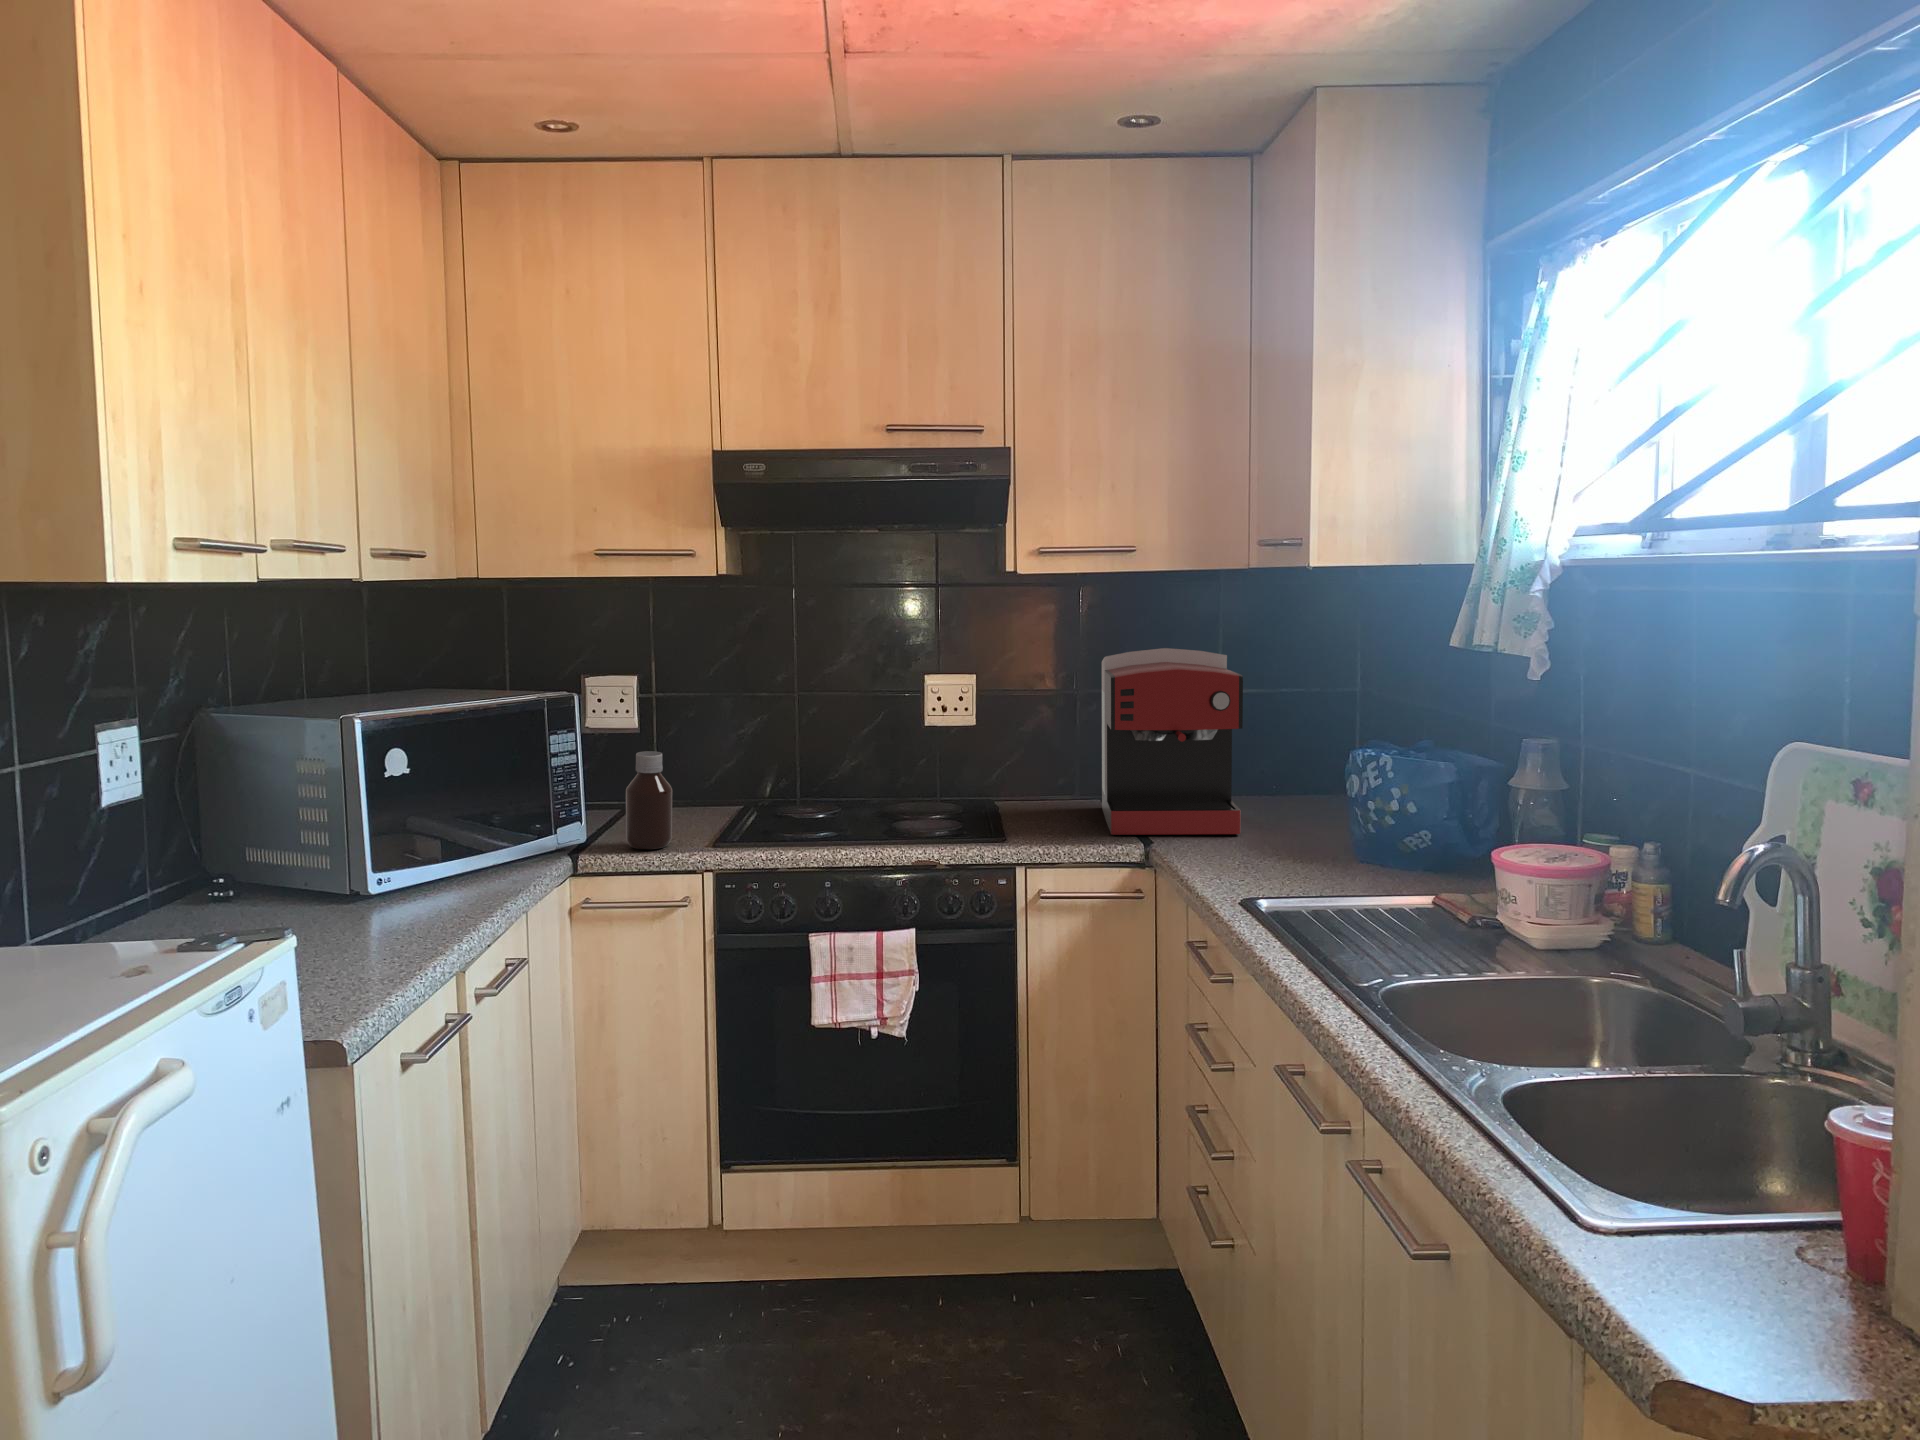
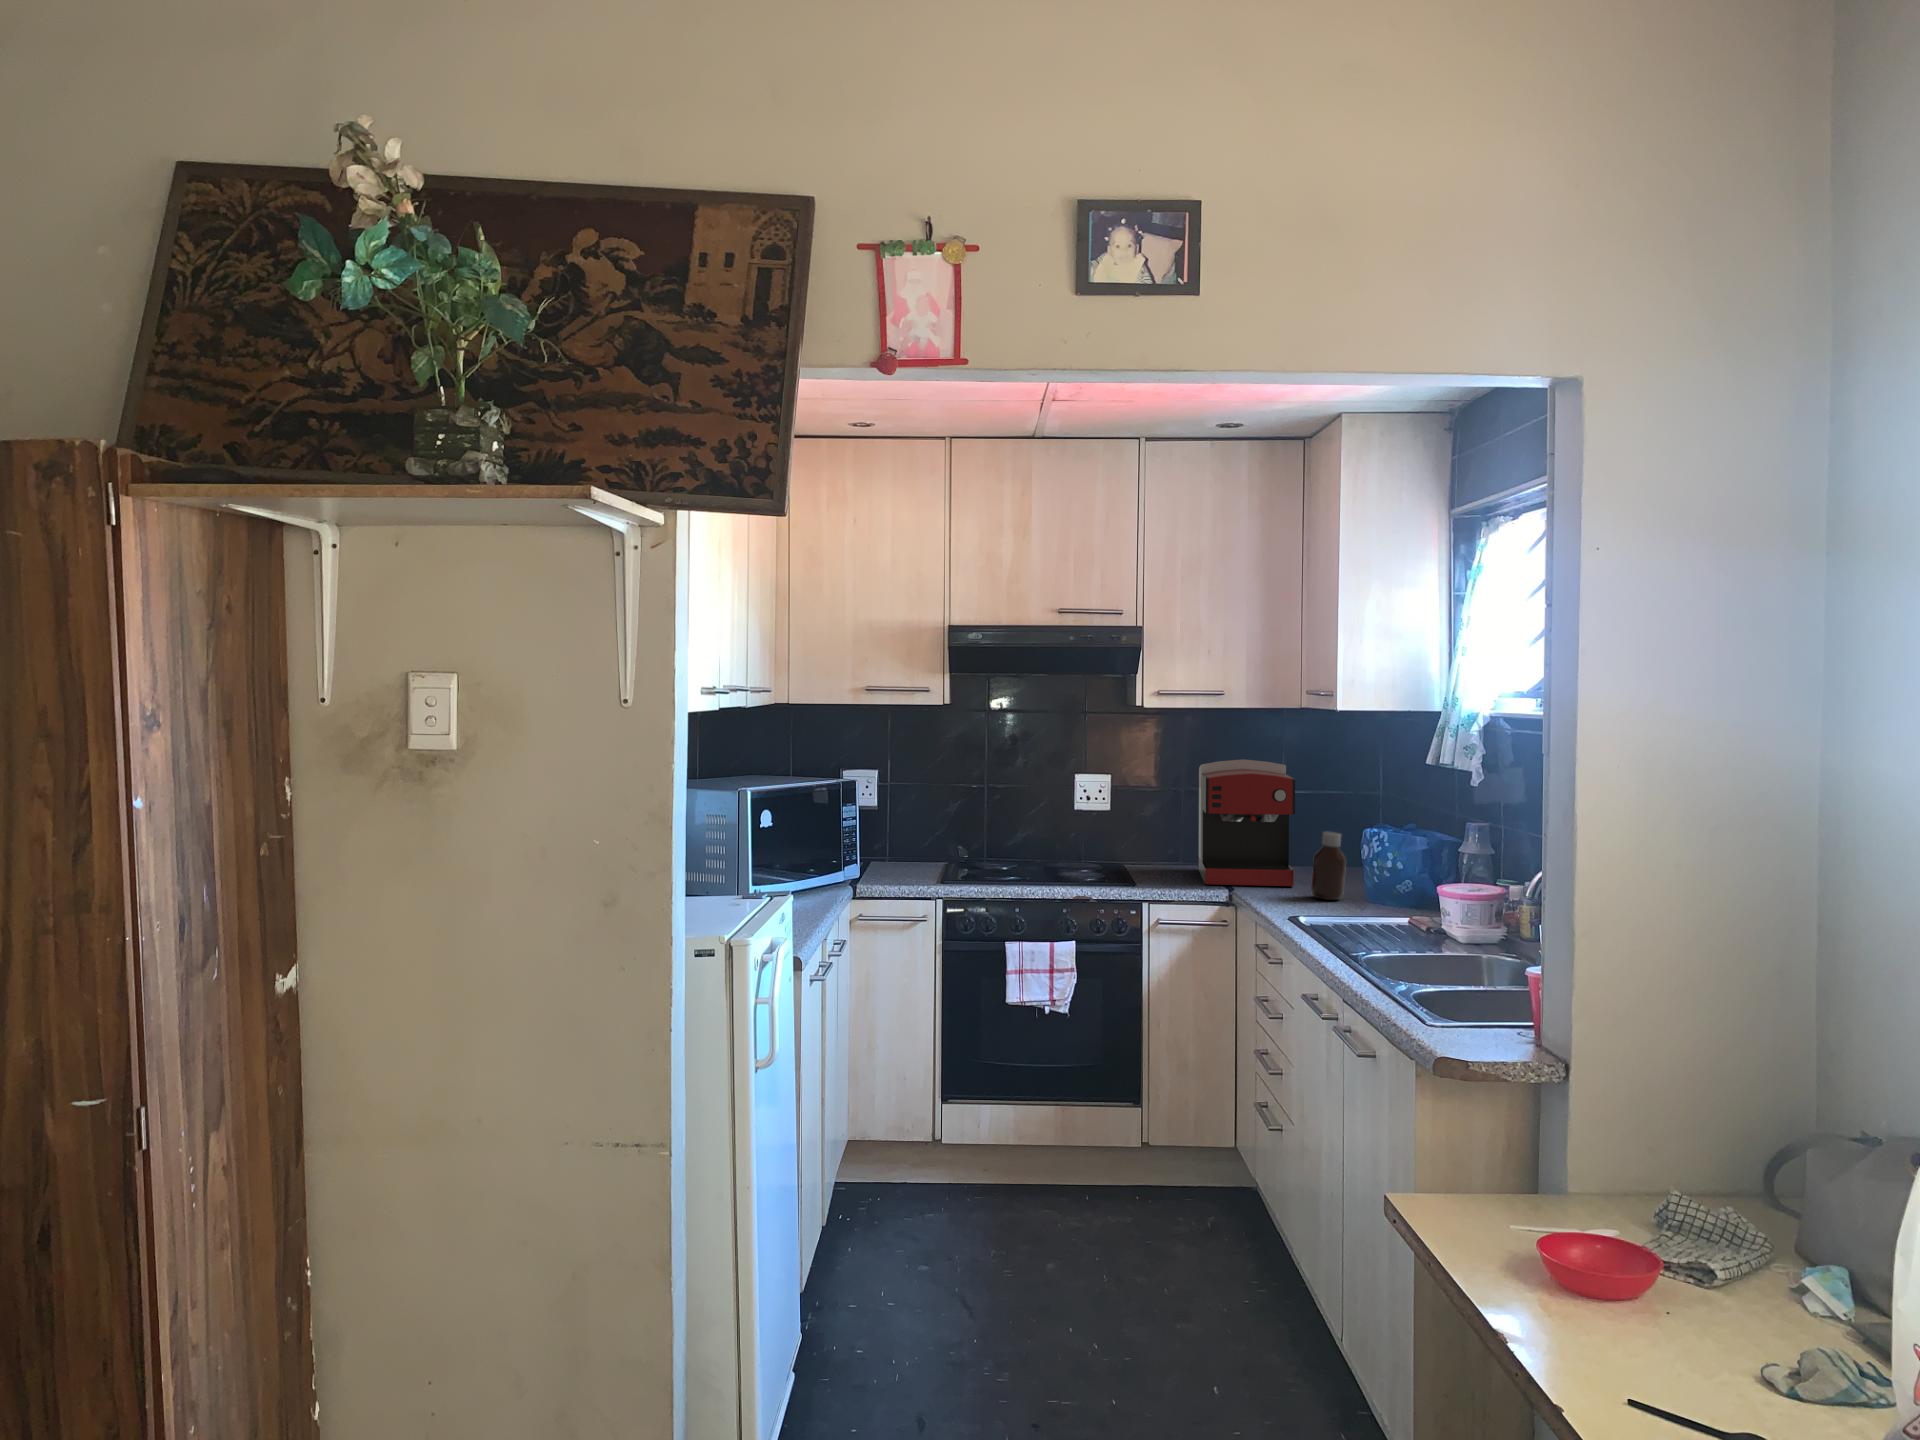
bottle: present [626,751,672,849] -> present [1311,832,1346,900]

